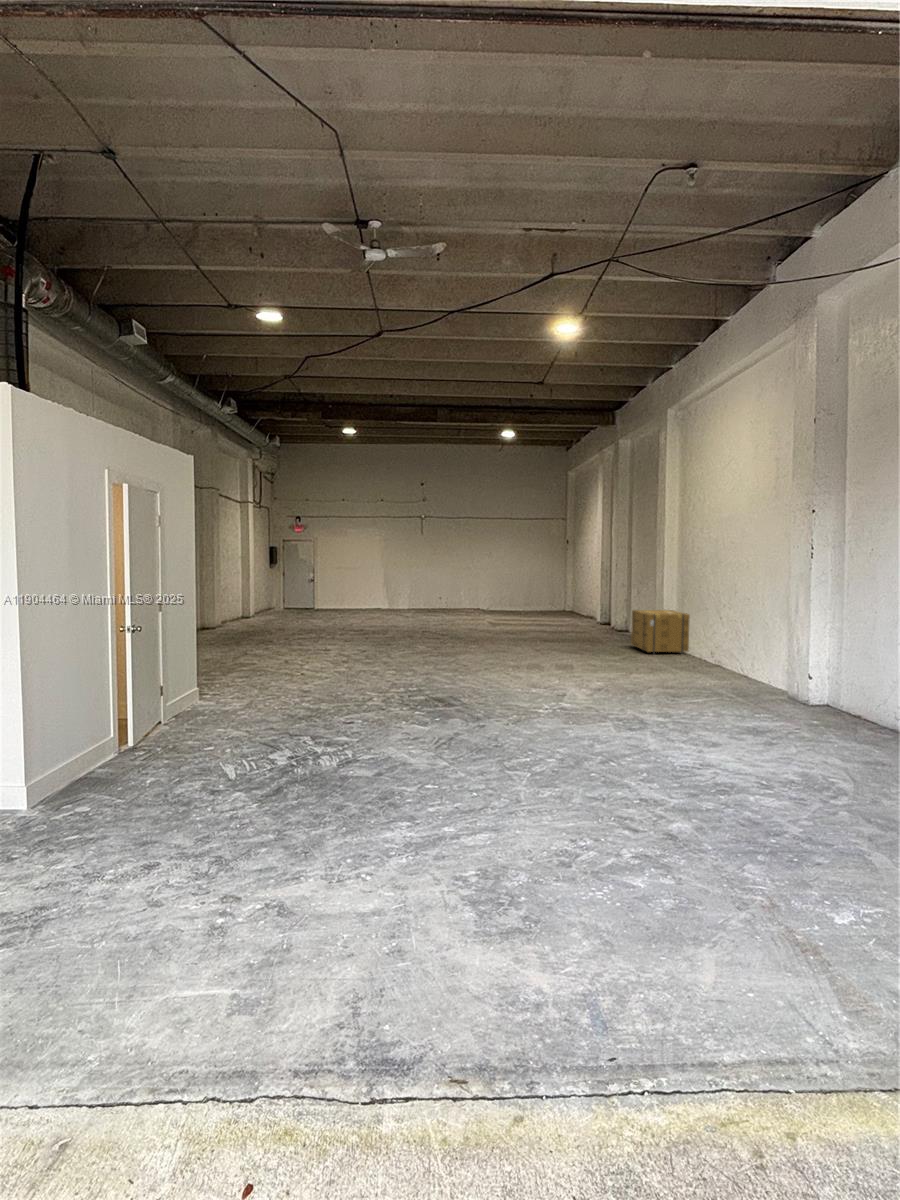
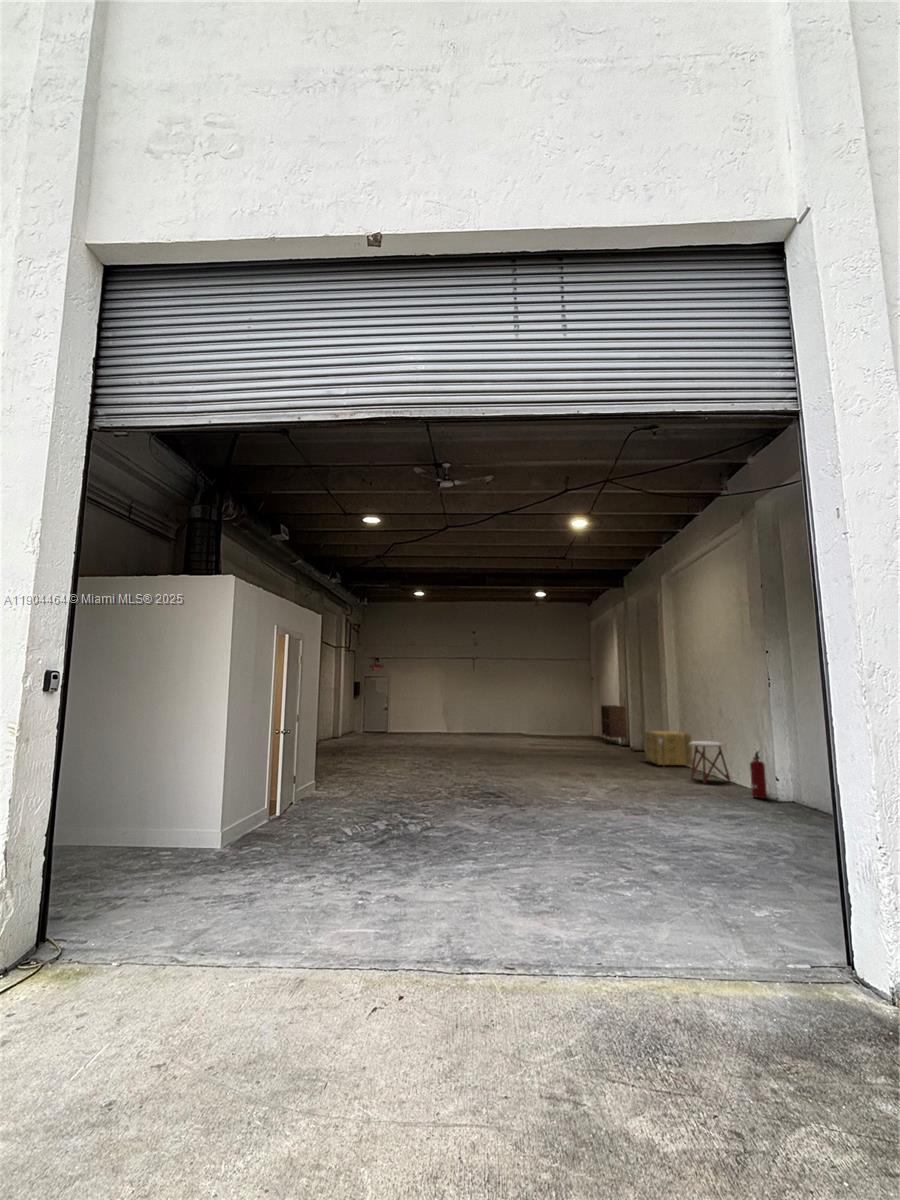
shelving unit: none [575,576,607,625] -> present [601,705,627,744]
stool: none [689,625,738,678] -> present [689,741,730,783]
fire extinguisher: none [770,642,790,699] -> present [750,752,767,798]

